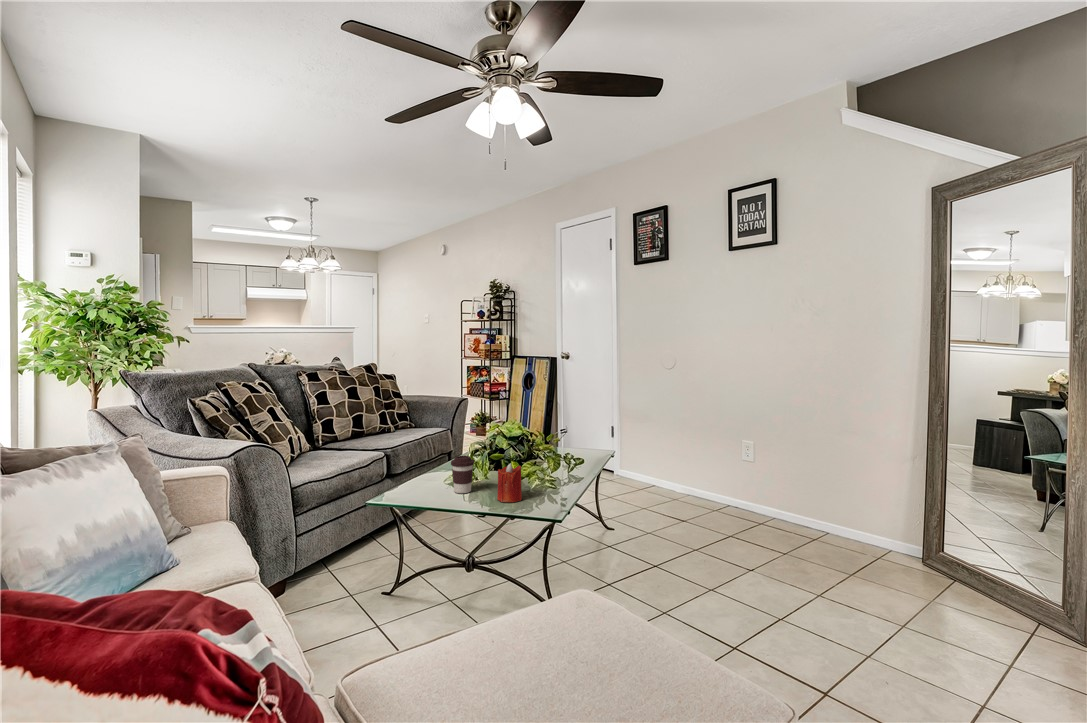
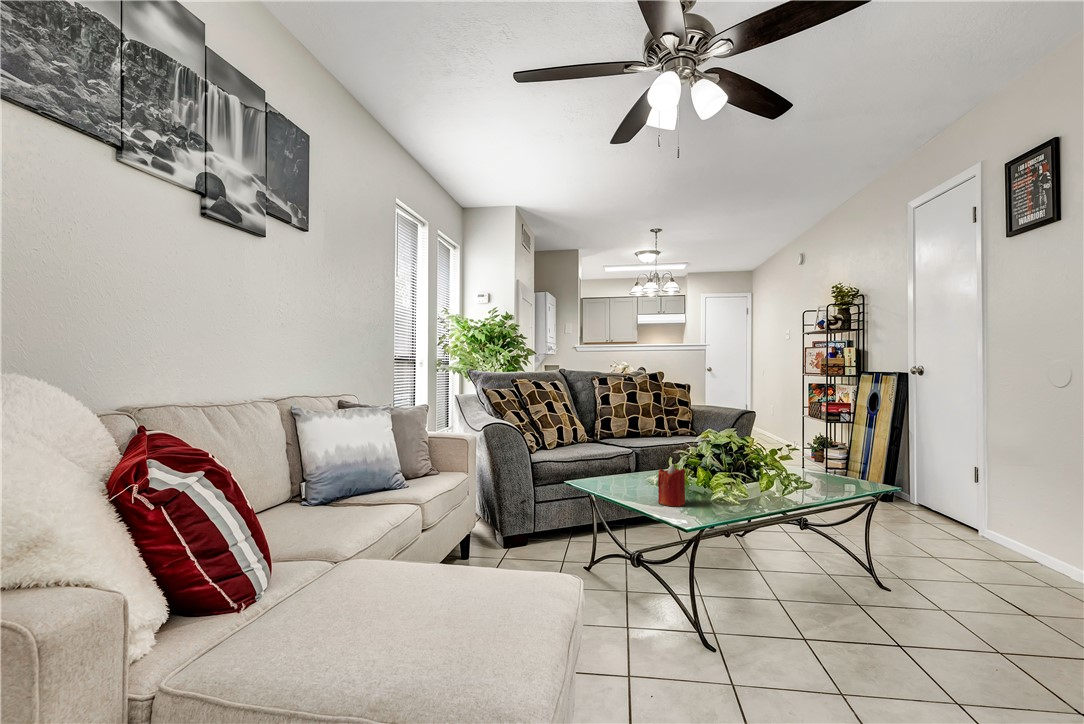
coffee cup: present [451,456,474,493] -> none [631,453,654,491]

